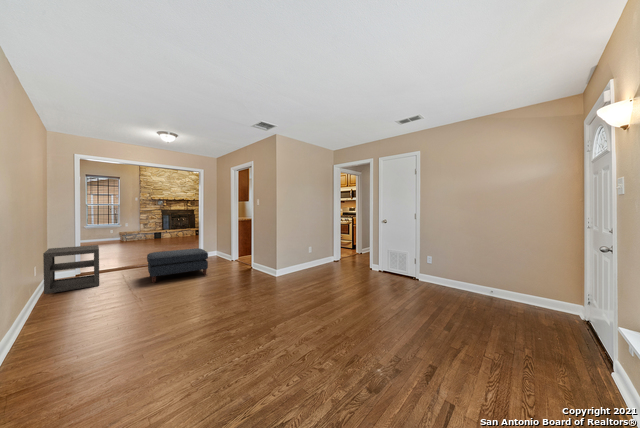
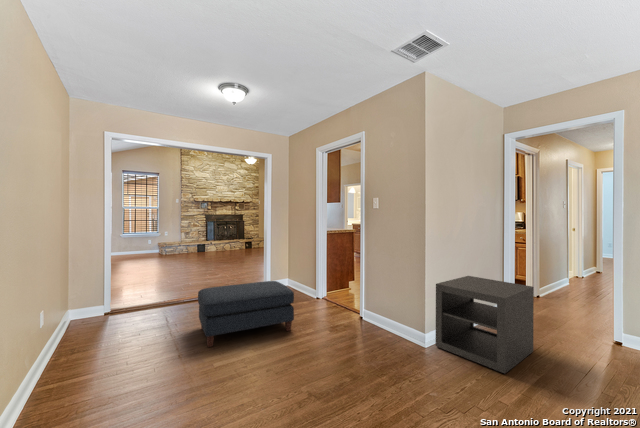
storage cabinet: present [43,245,99,294] -> present [436,276,534,374]

